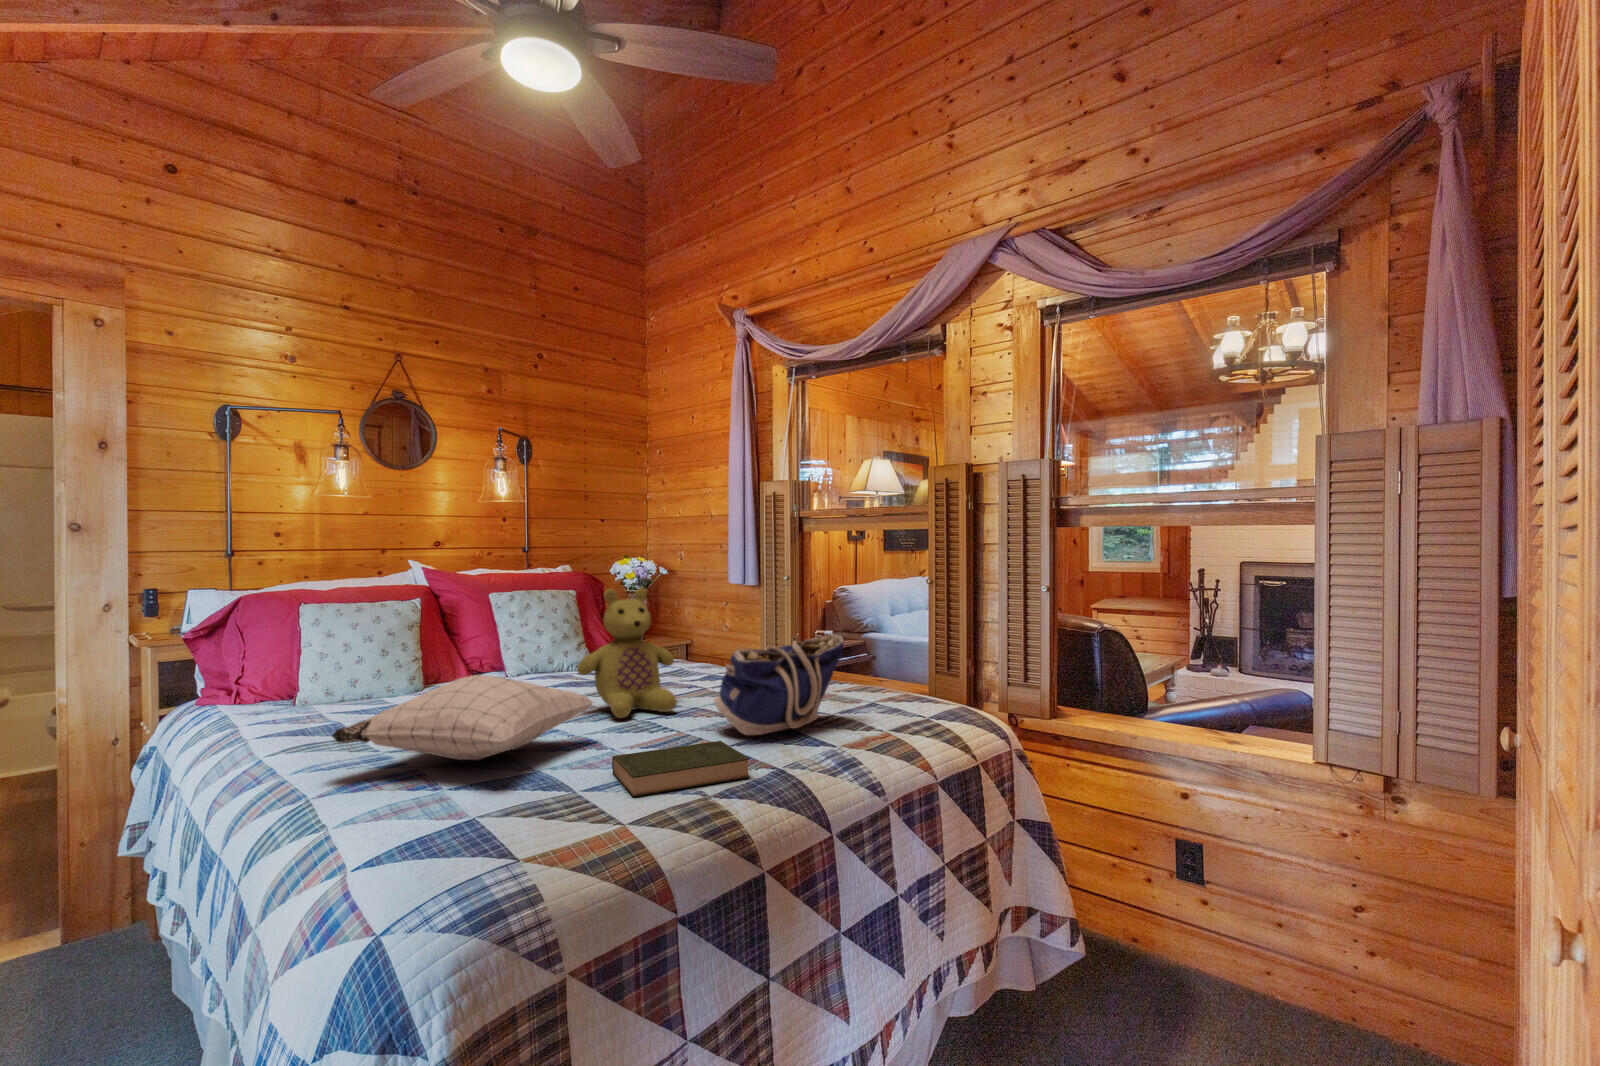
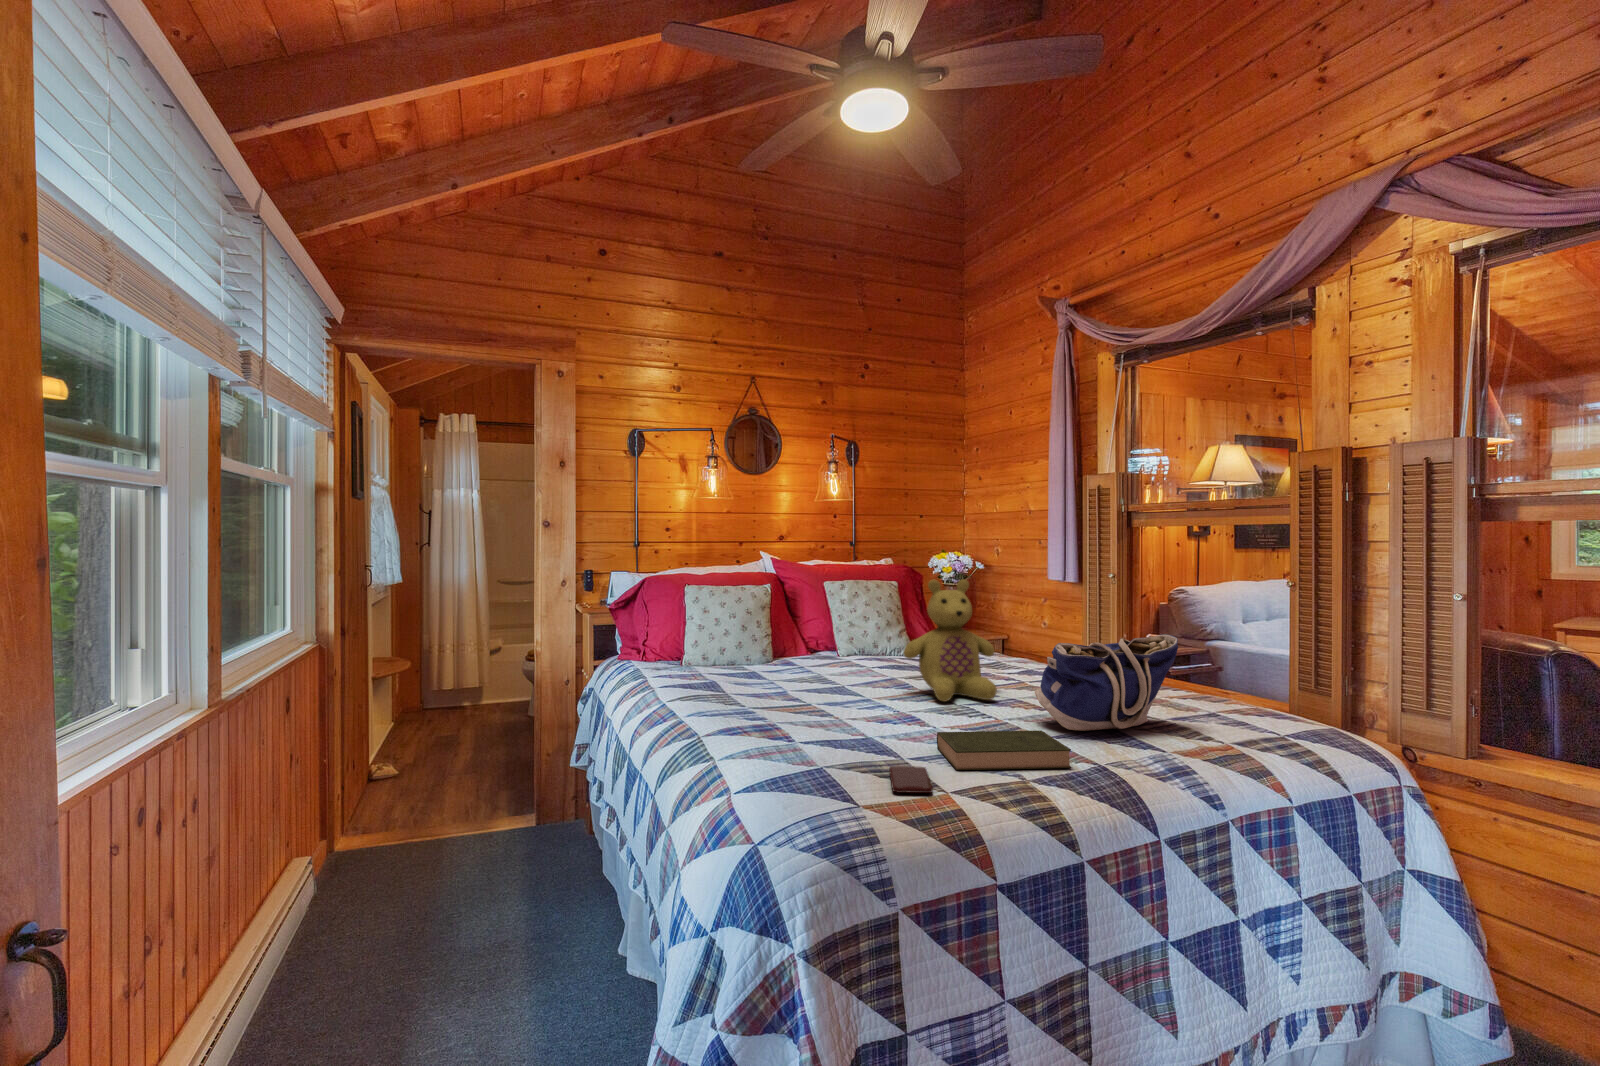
pillow: present [332,675,595,760] -> none [712,649,921,723]
smartphone: none [557,799,606,835] -> present [889,766,933,793]

